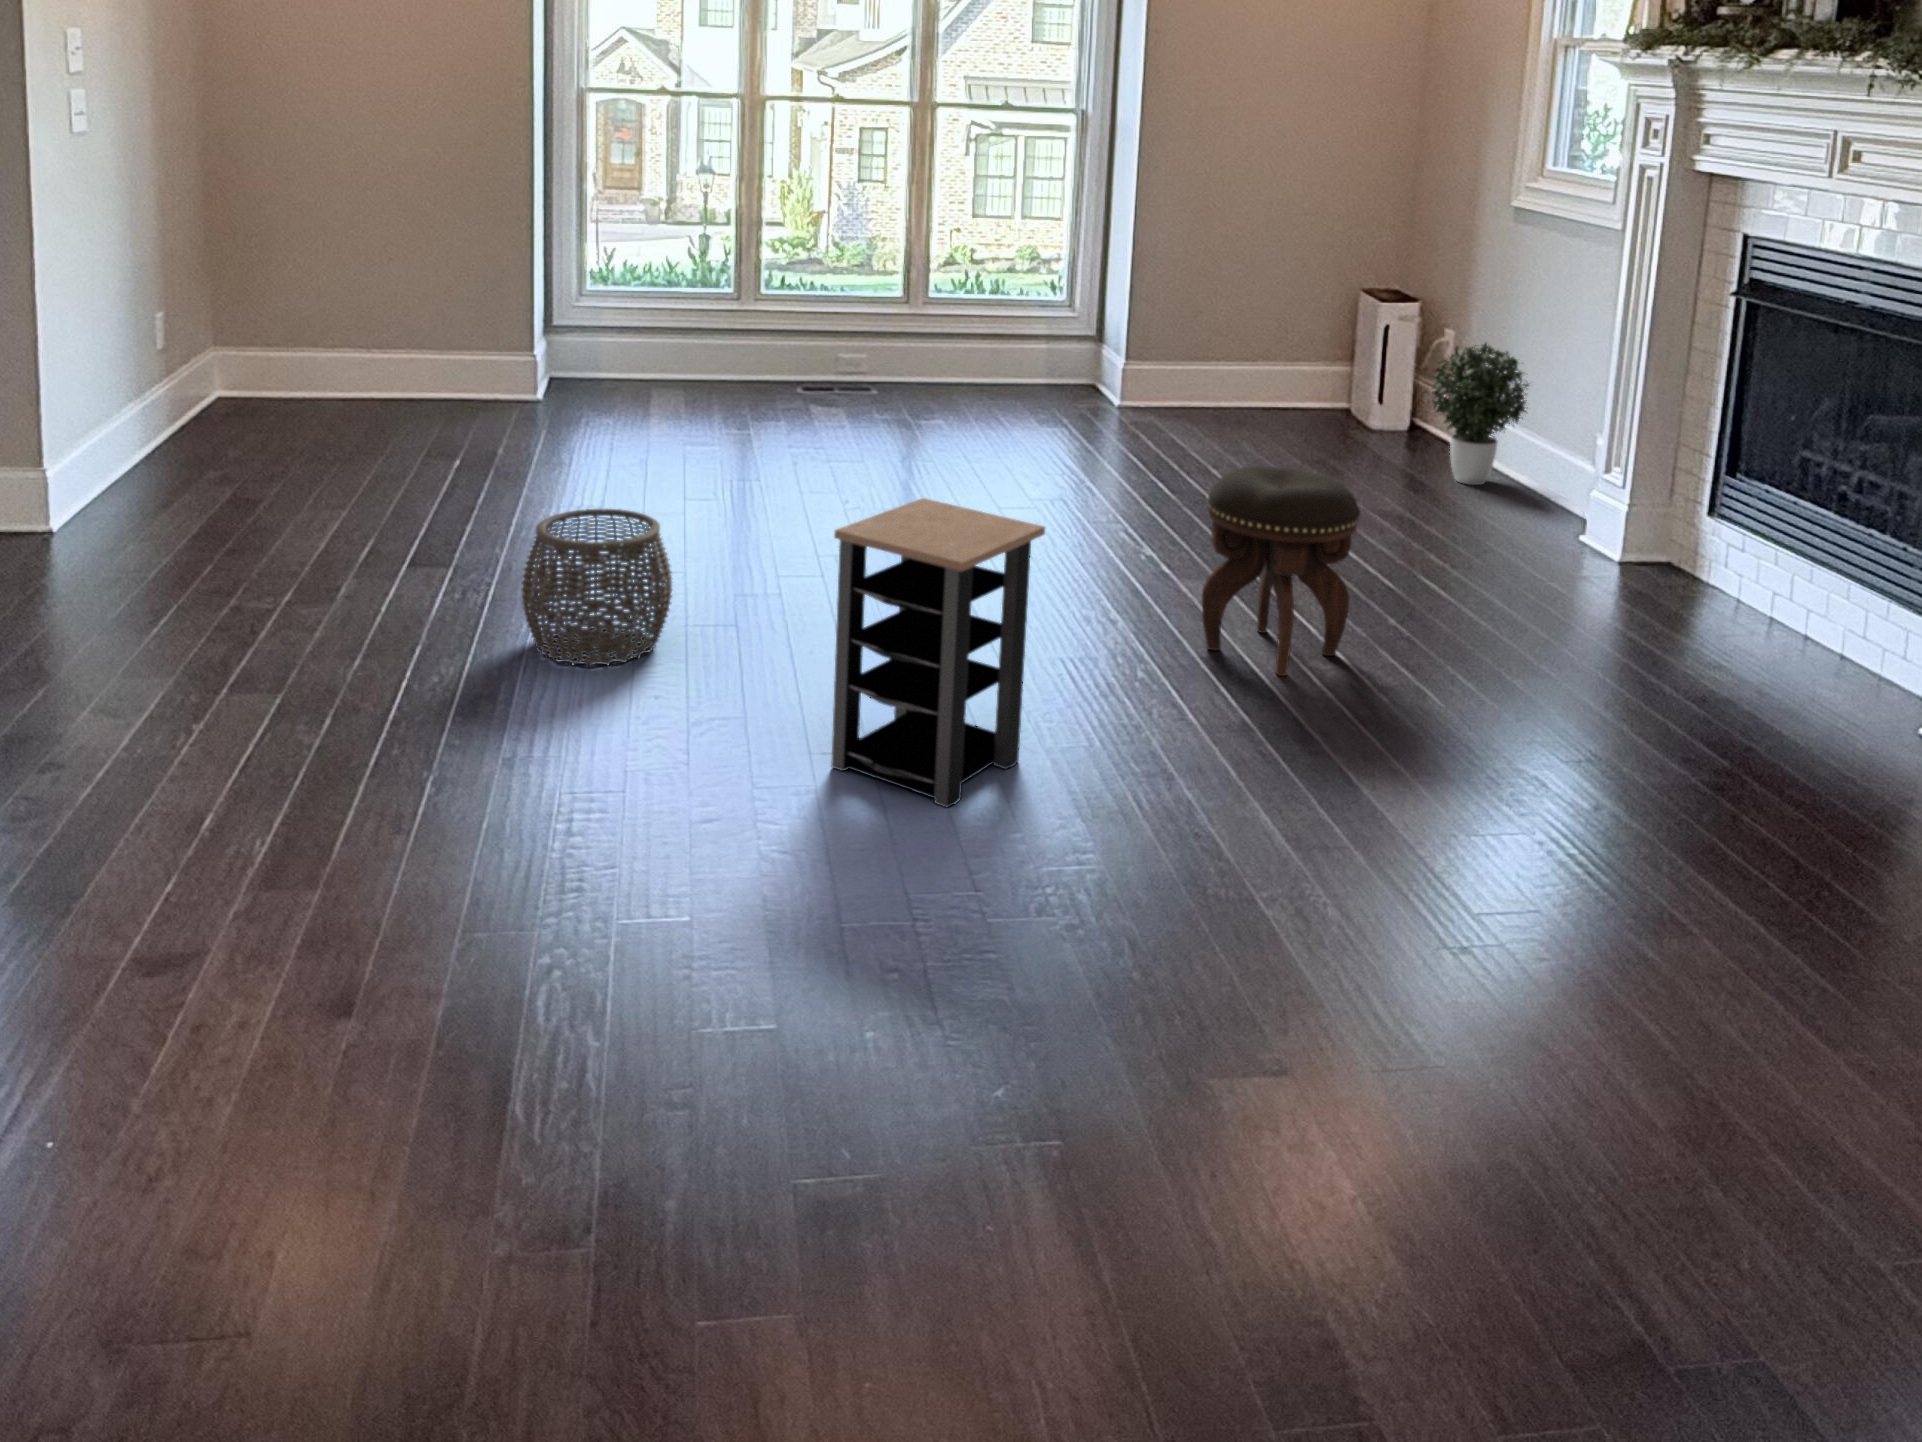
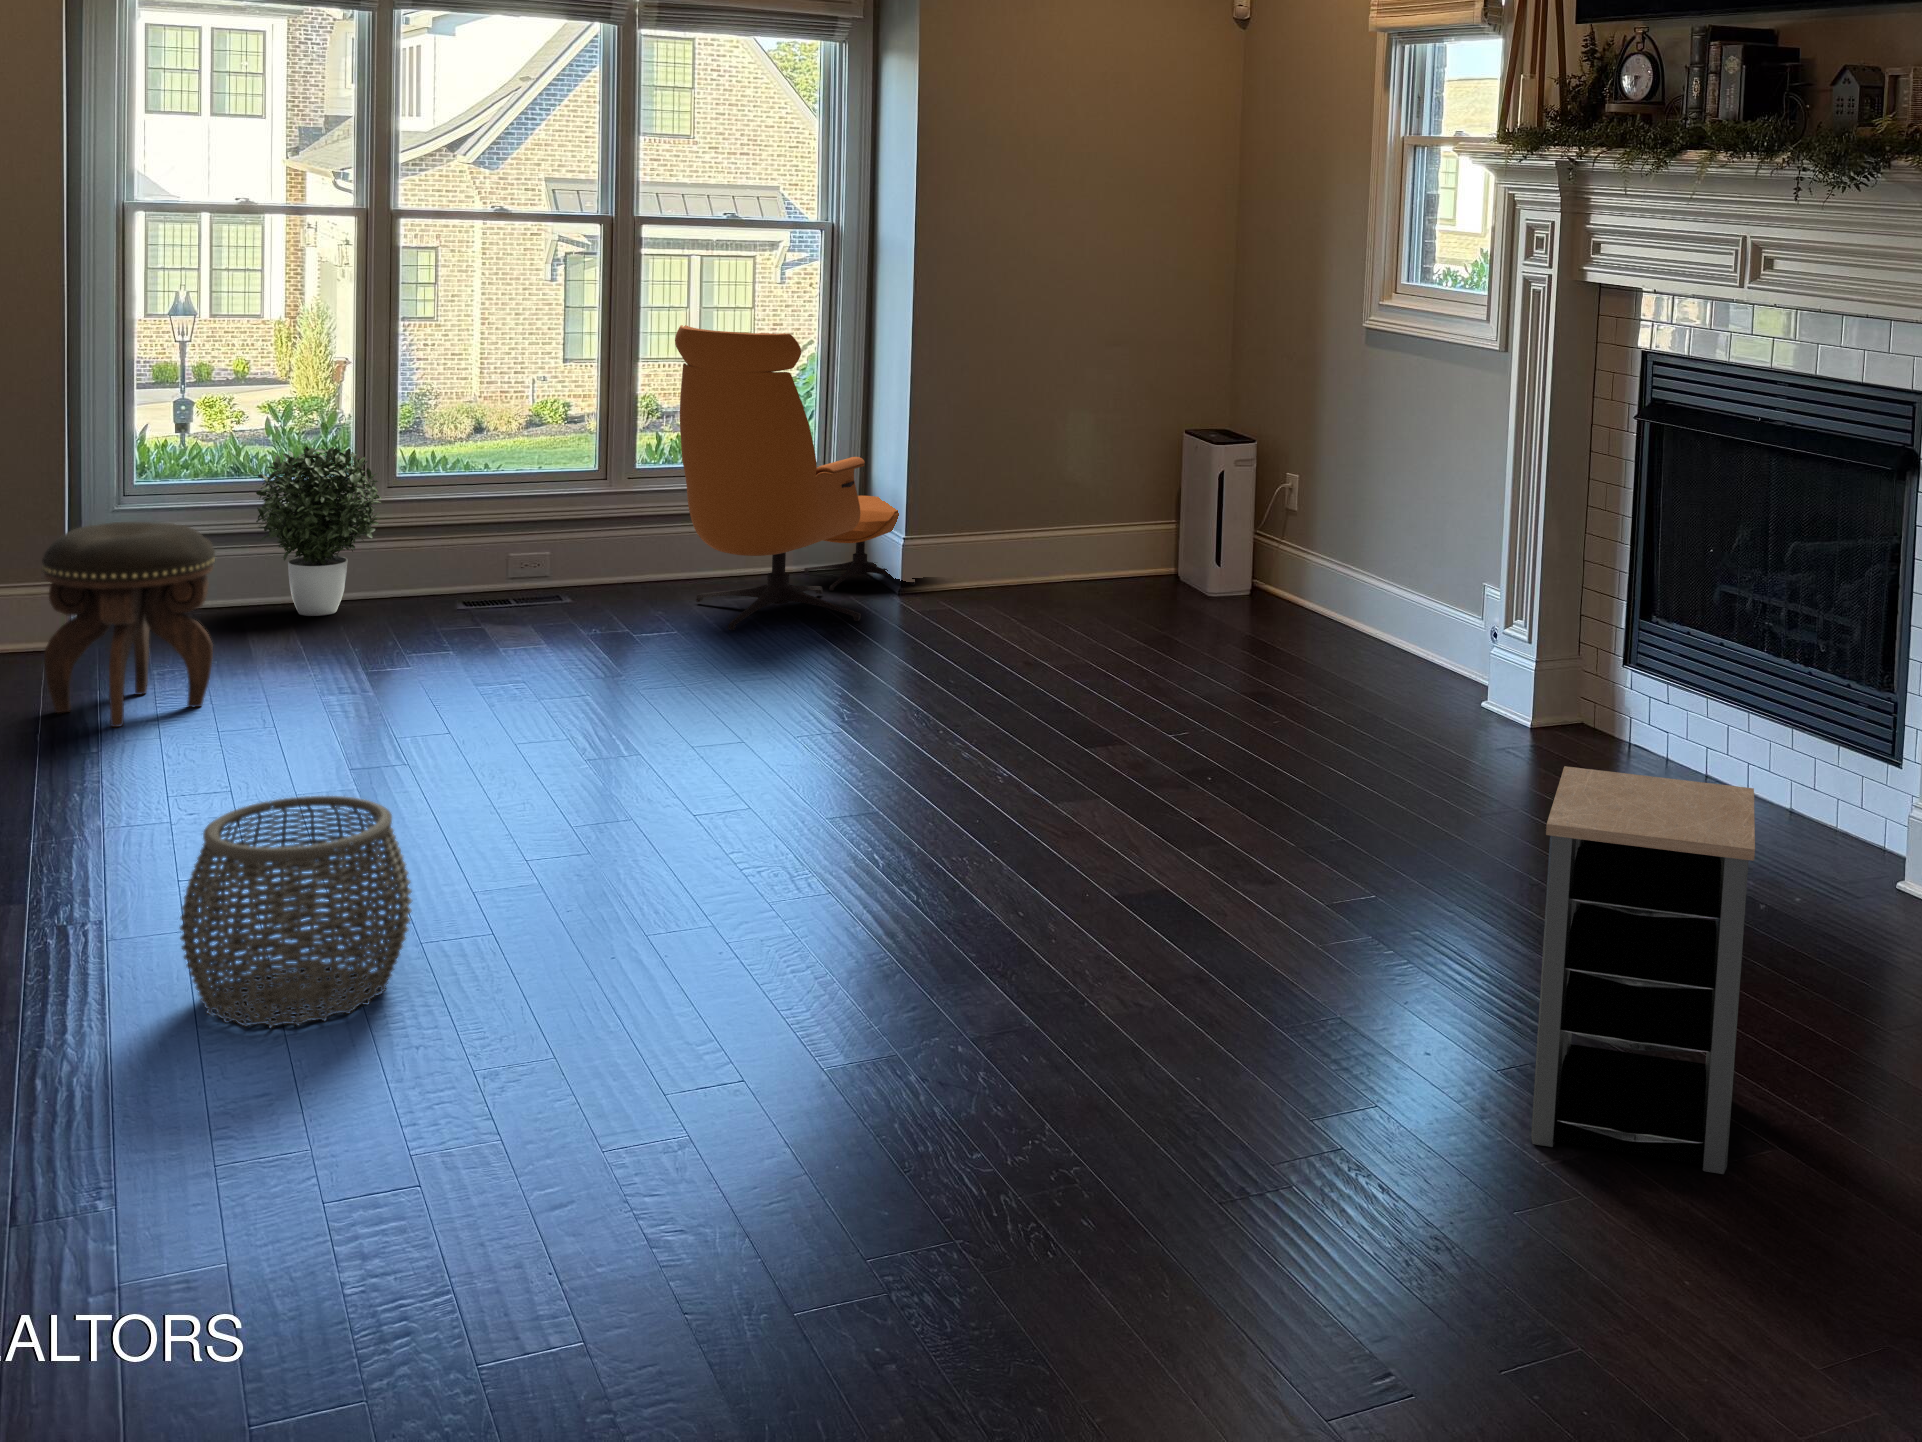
lounge chair: none [948,186,1143,424] -> present [675,325,915,630]
potted plant: present [1429,343,1529,485] -> present [256,446,381,616]
footstool: present [1202,466,1360,676] -> present [42,522,215,727]
side table: present [831,498,1045,807] -> present [1531,766,1755,1174]

